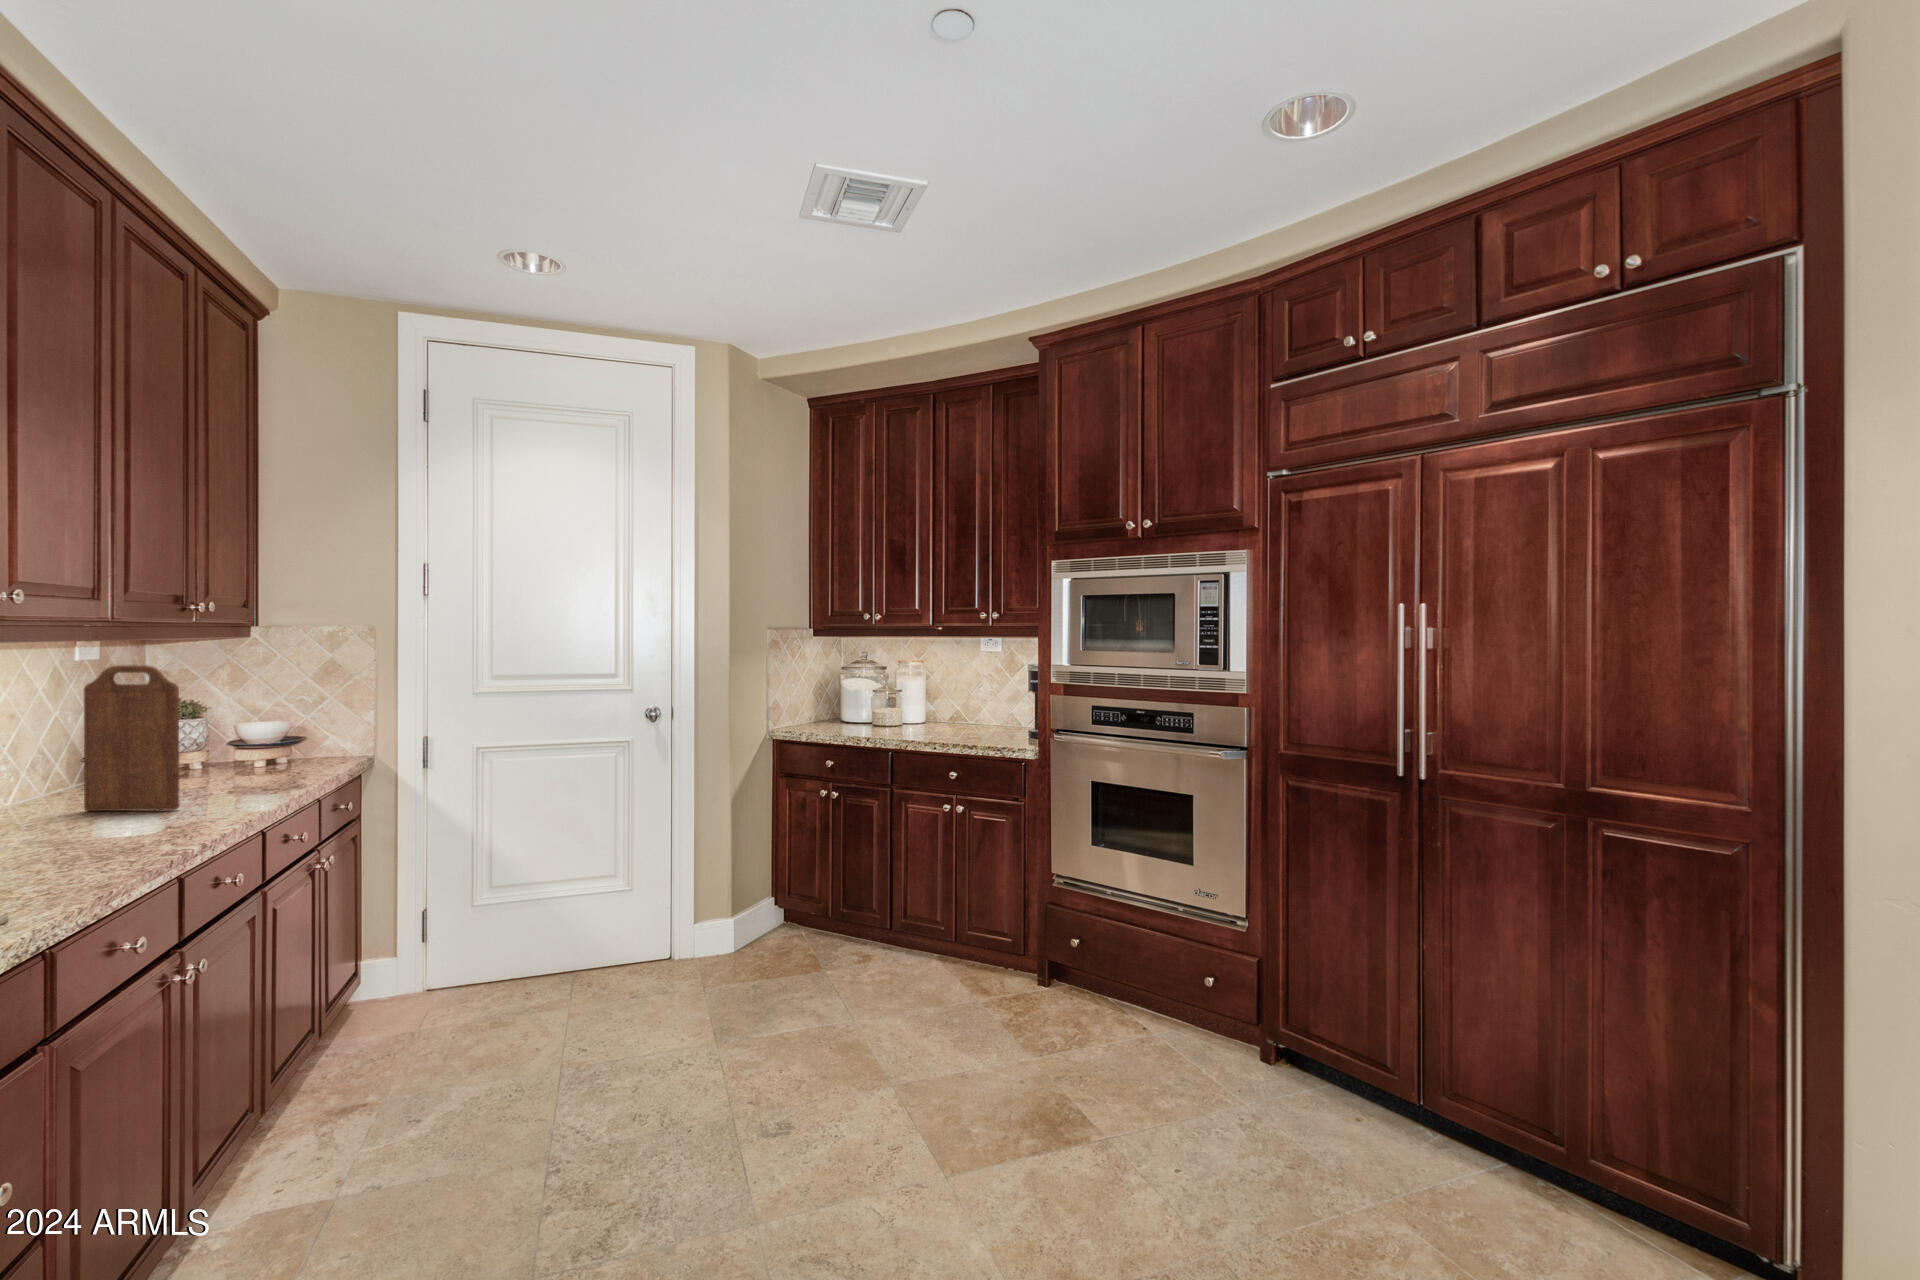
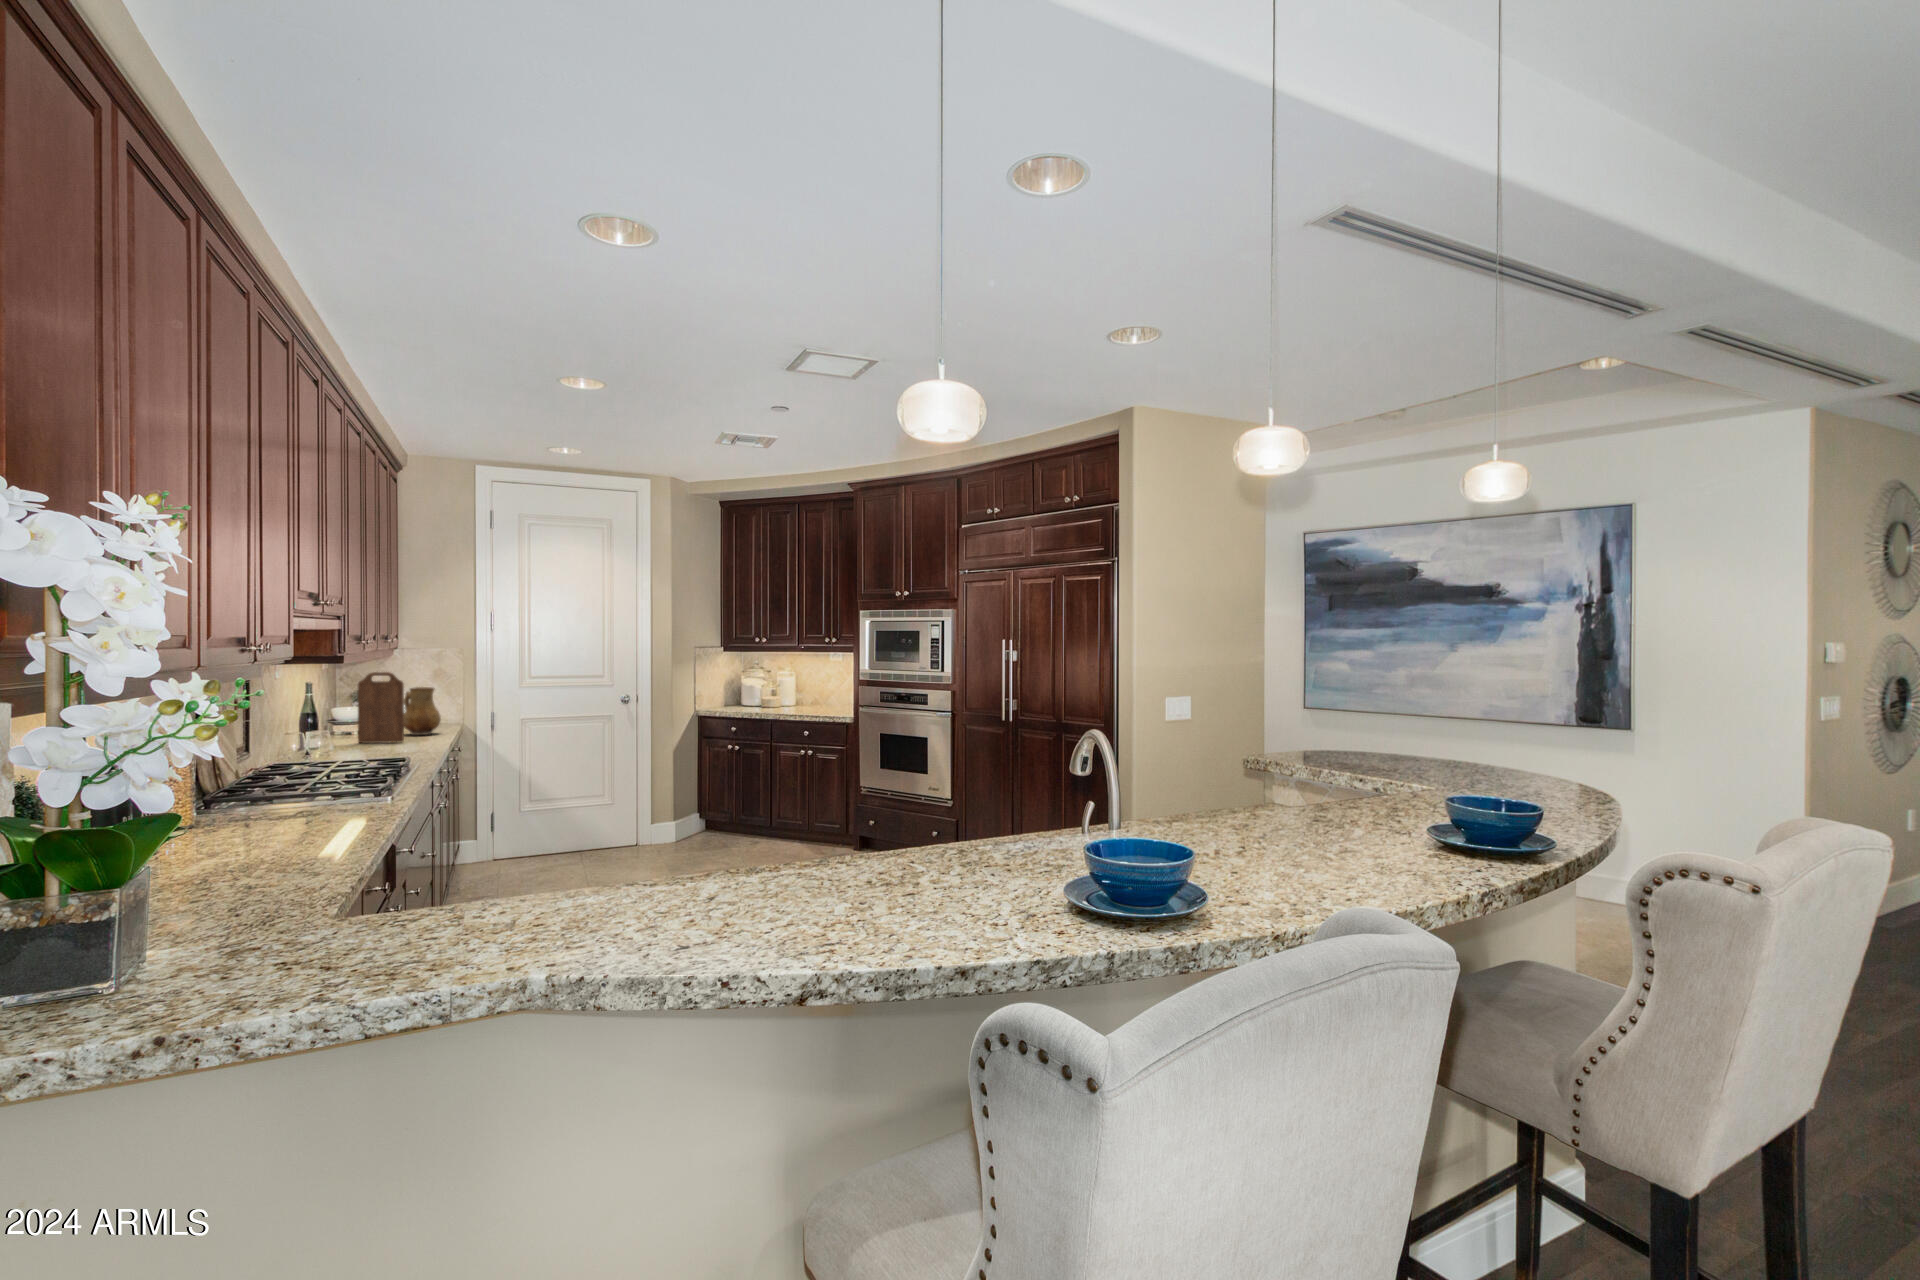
ceramic pitcher: none [213,695,293,788] -> present [404,687,441,735]

